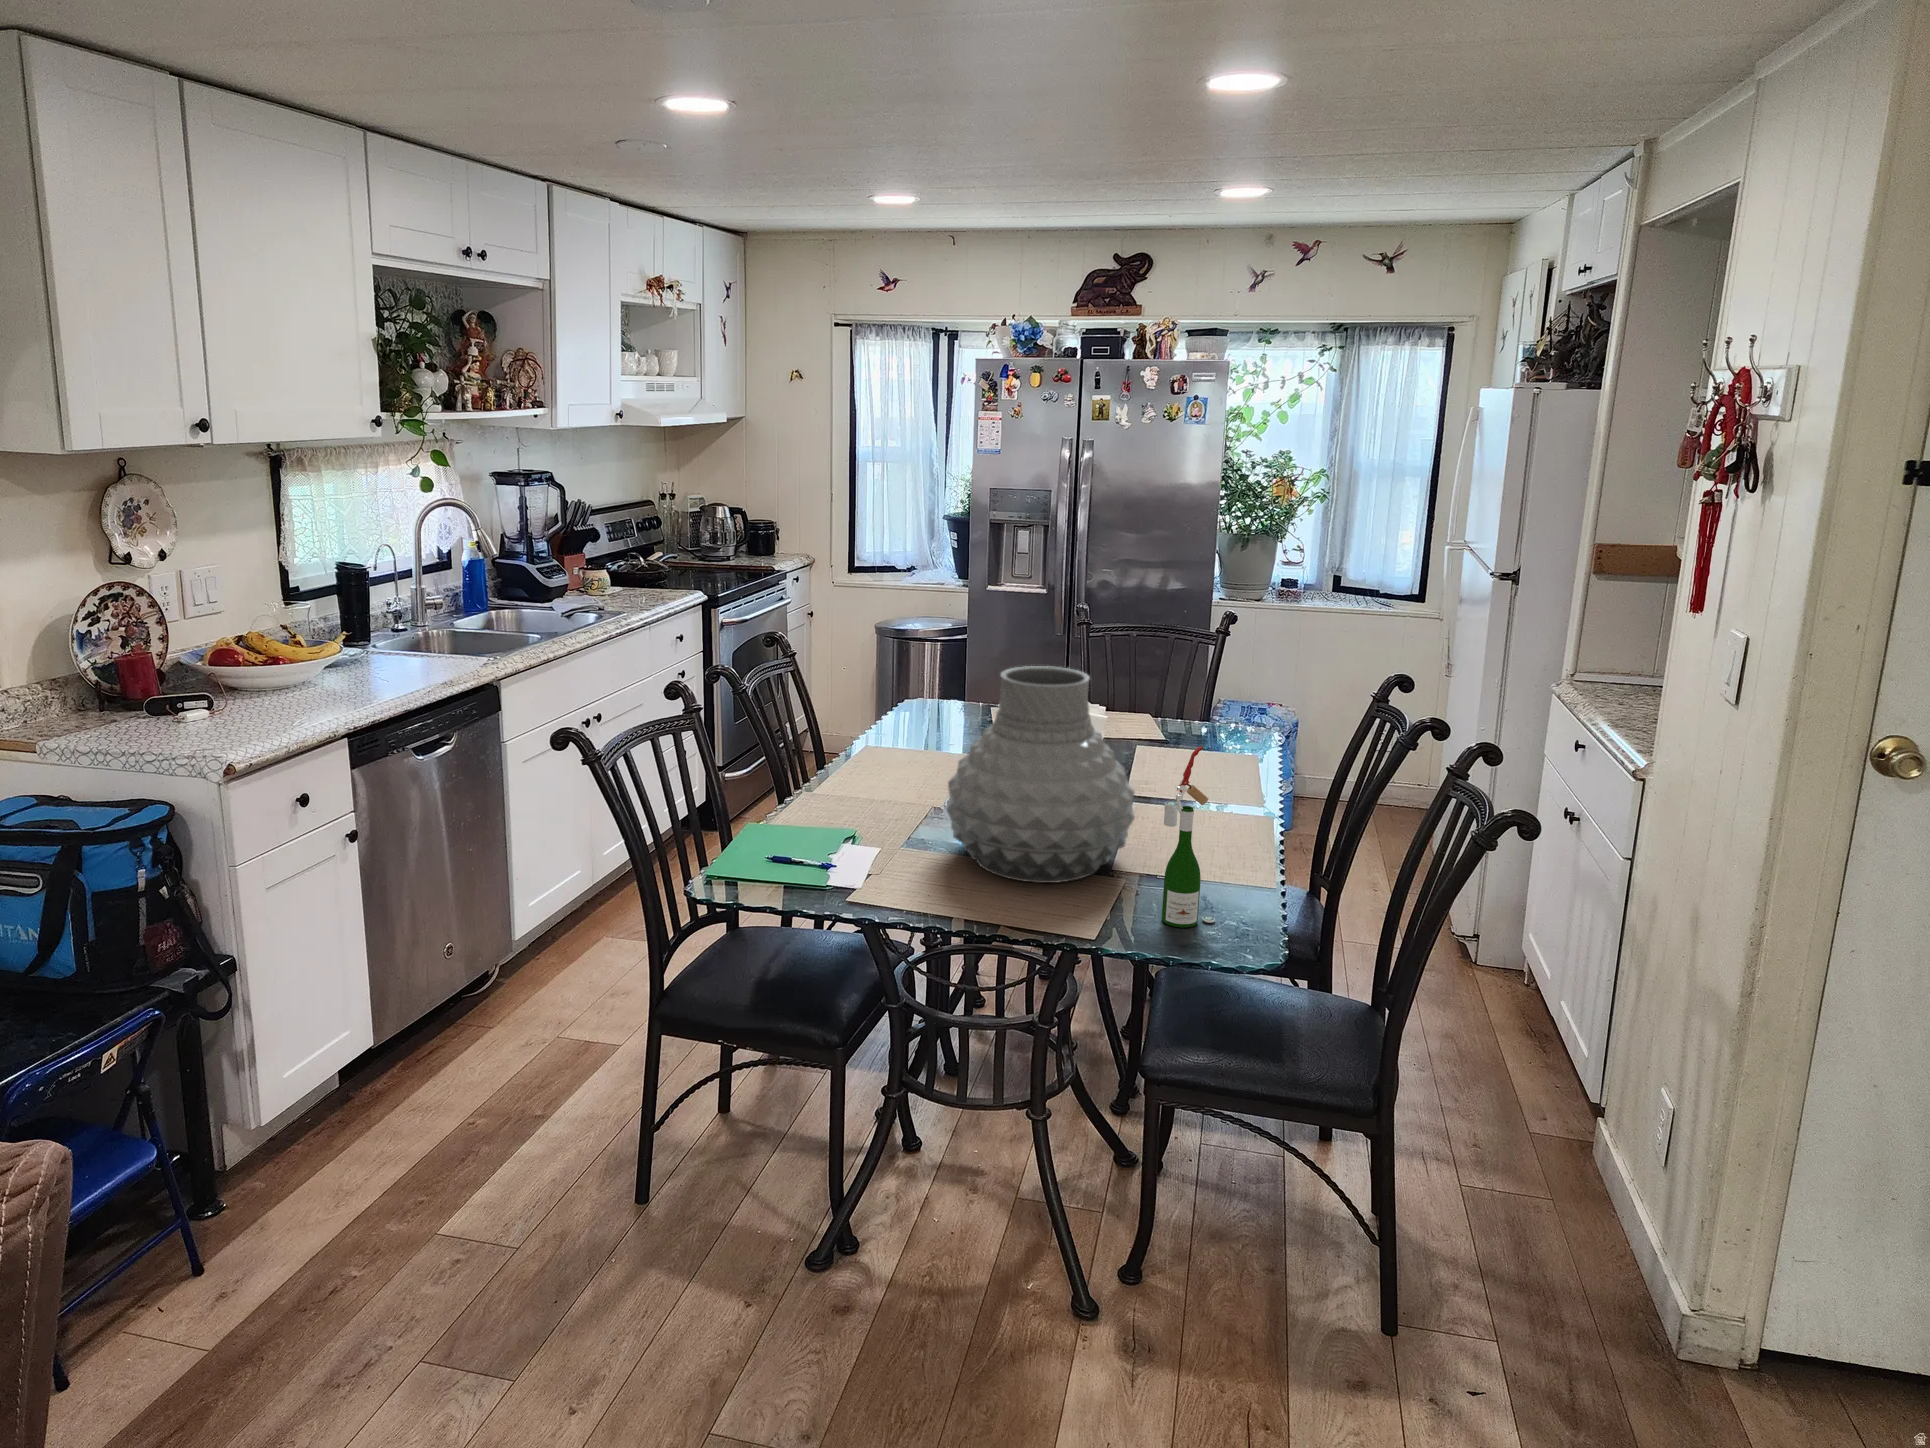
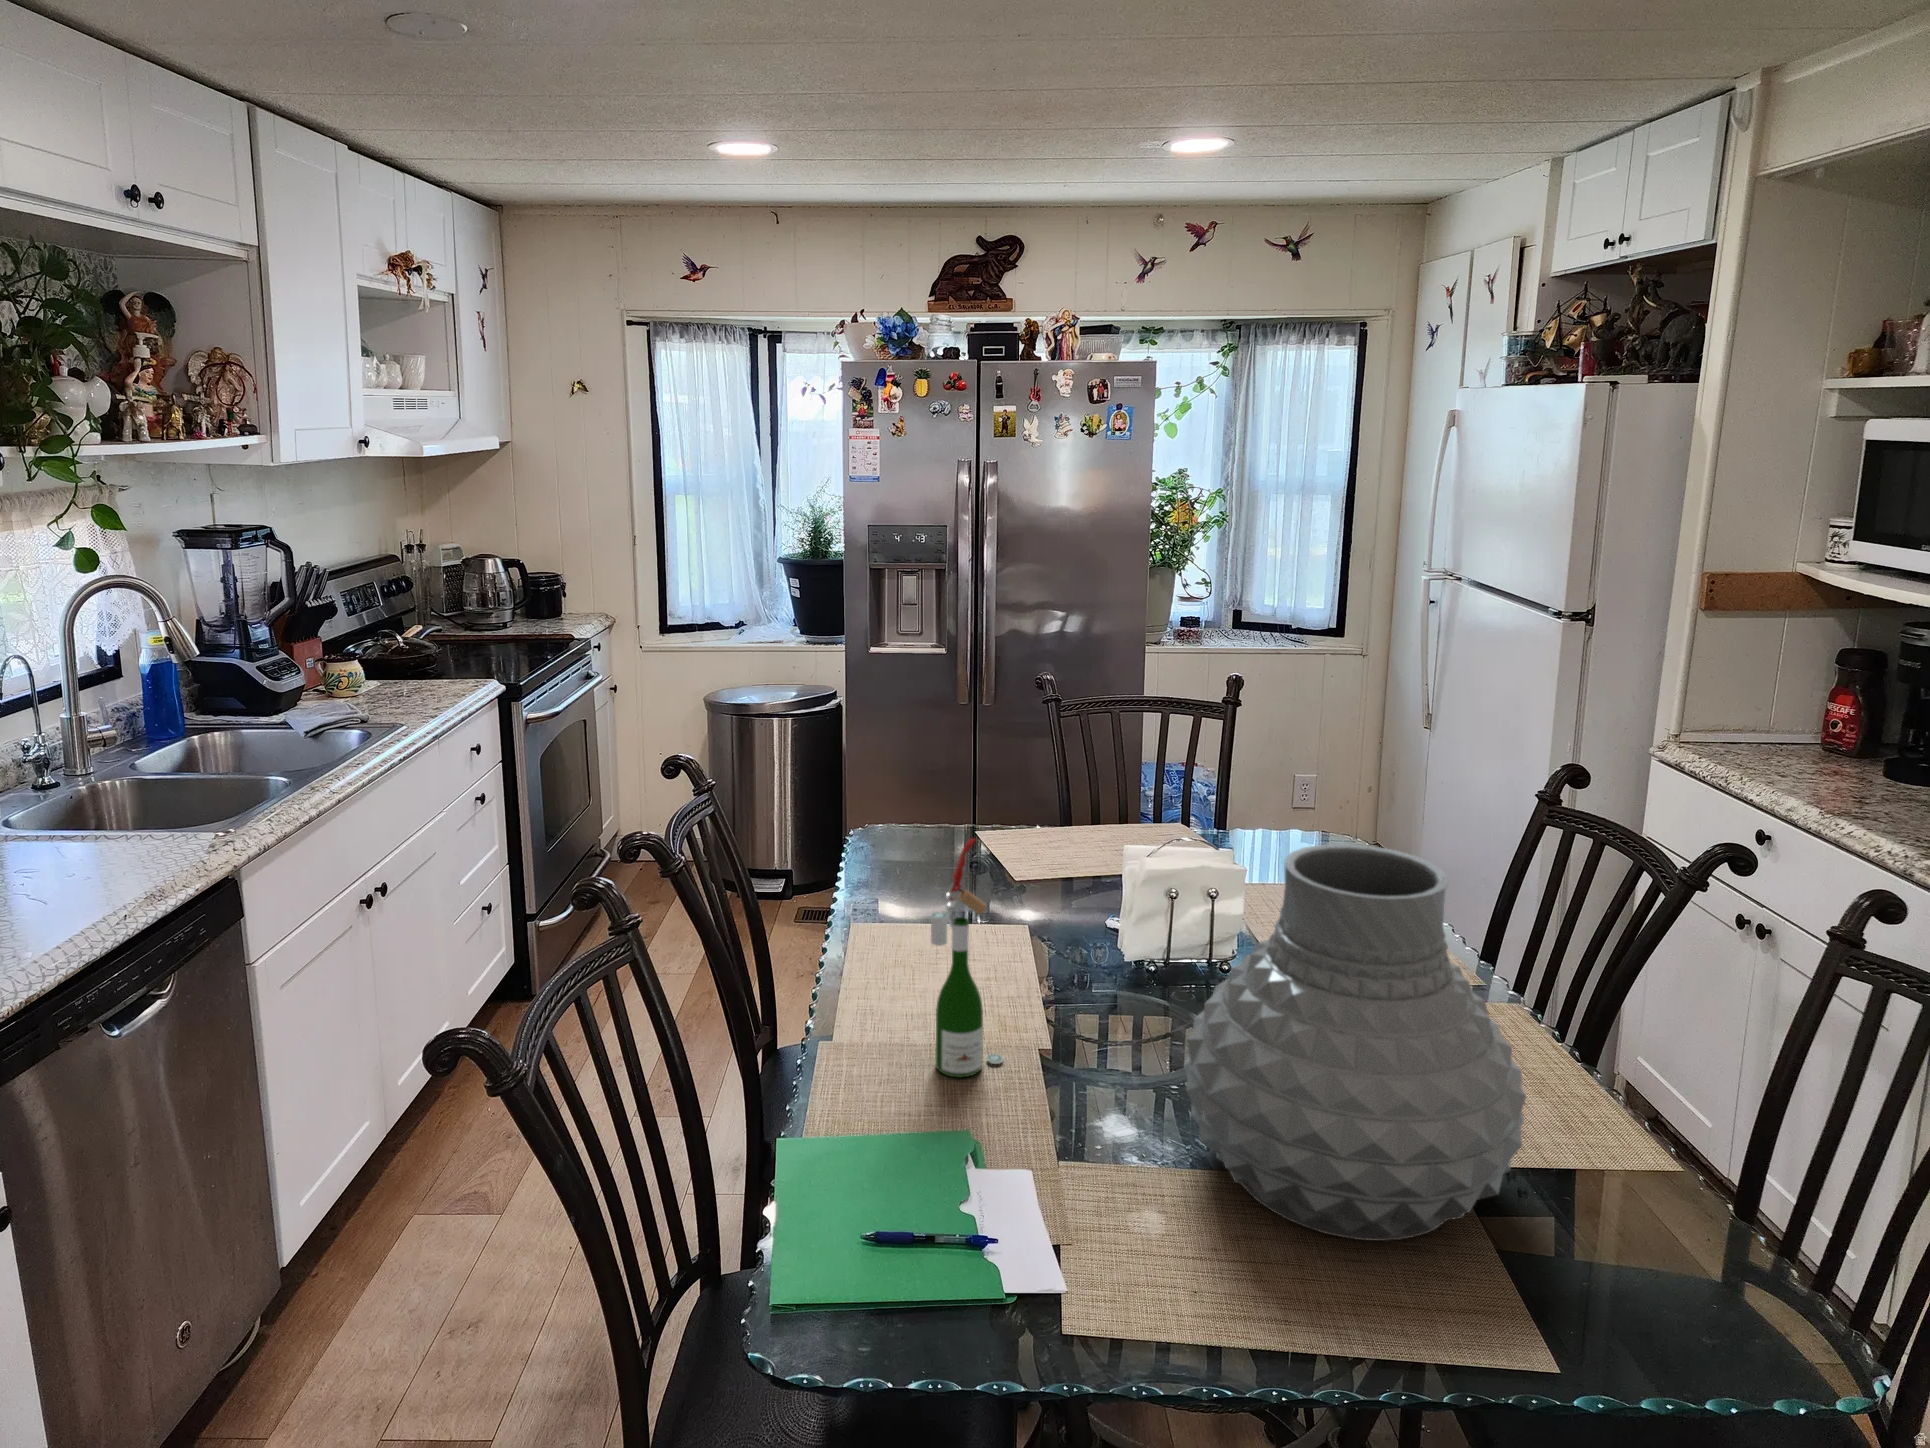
wine bottle: present [1162,746,1215,928] -> present [930,838,1003,1077]

